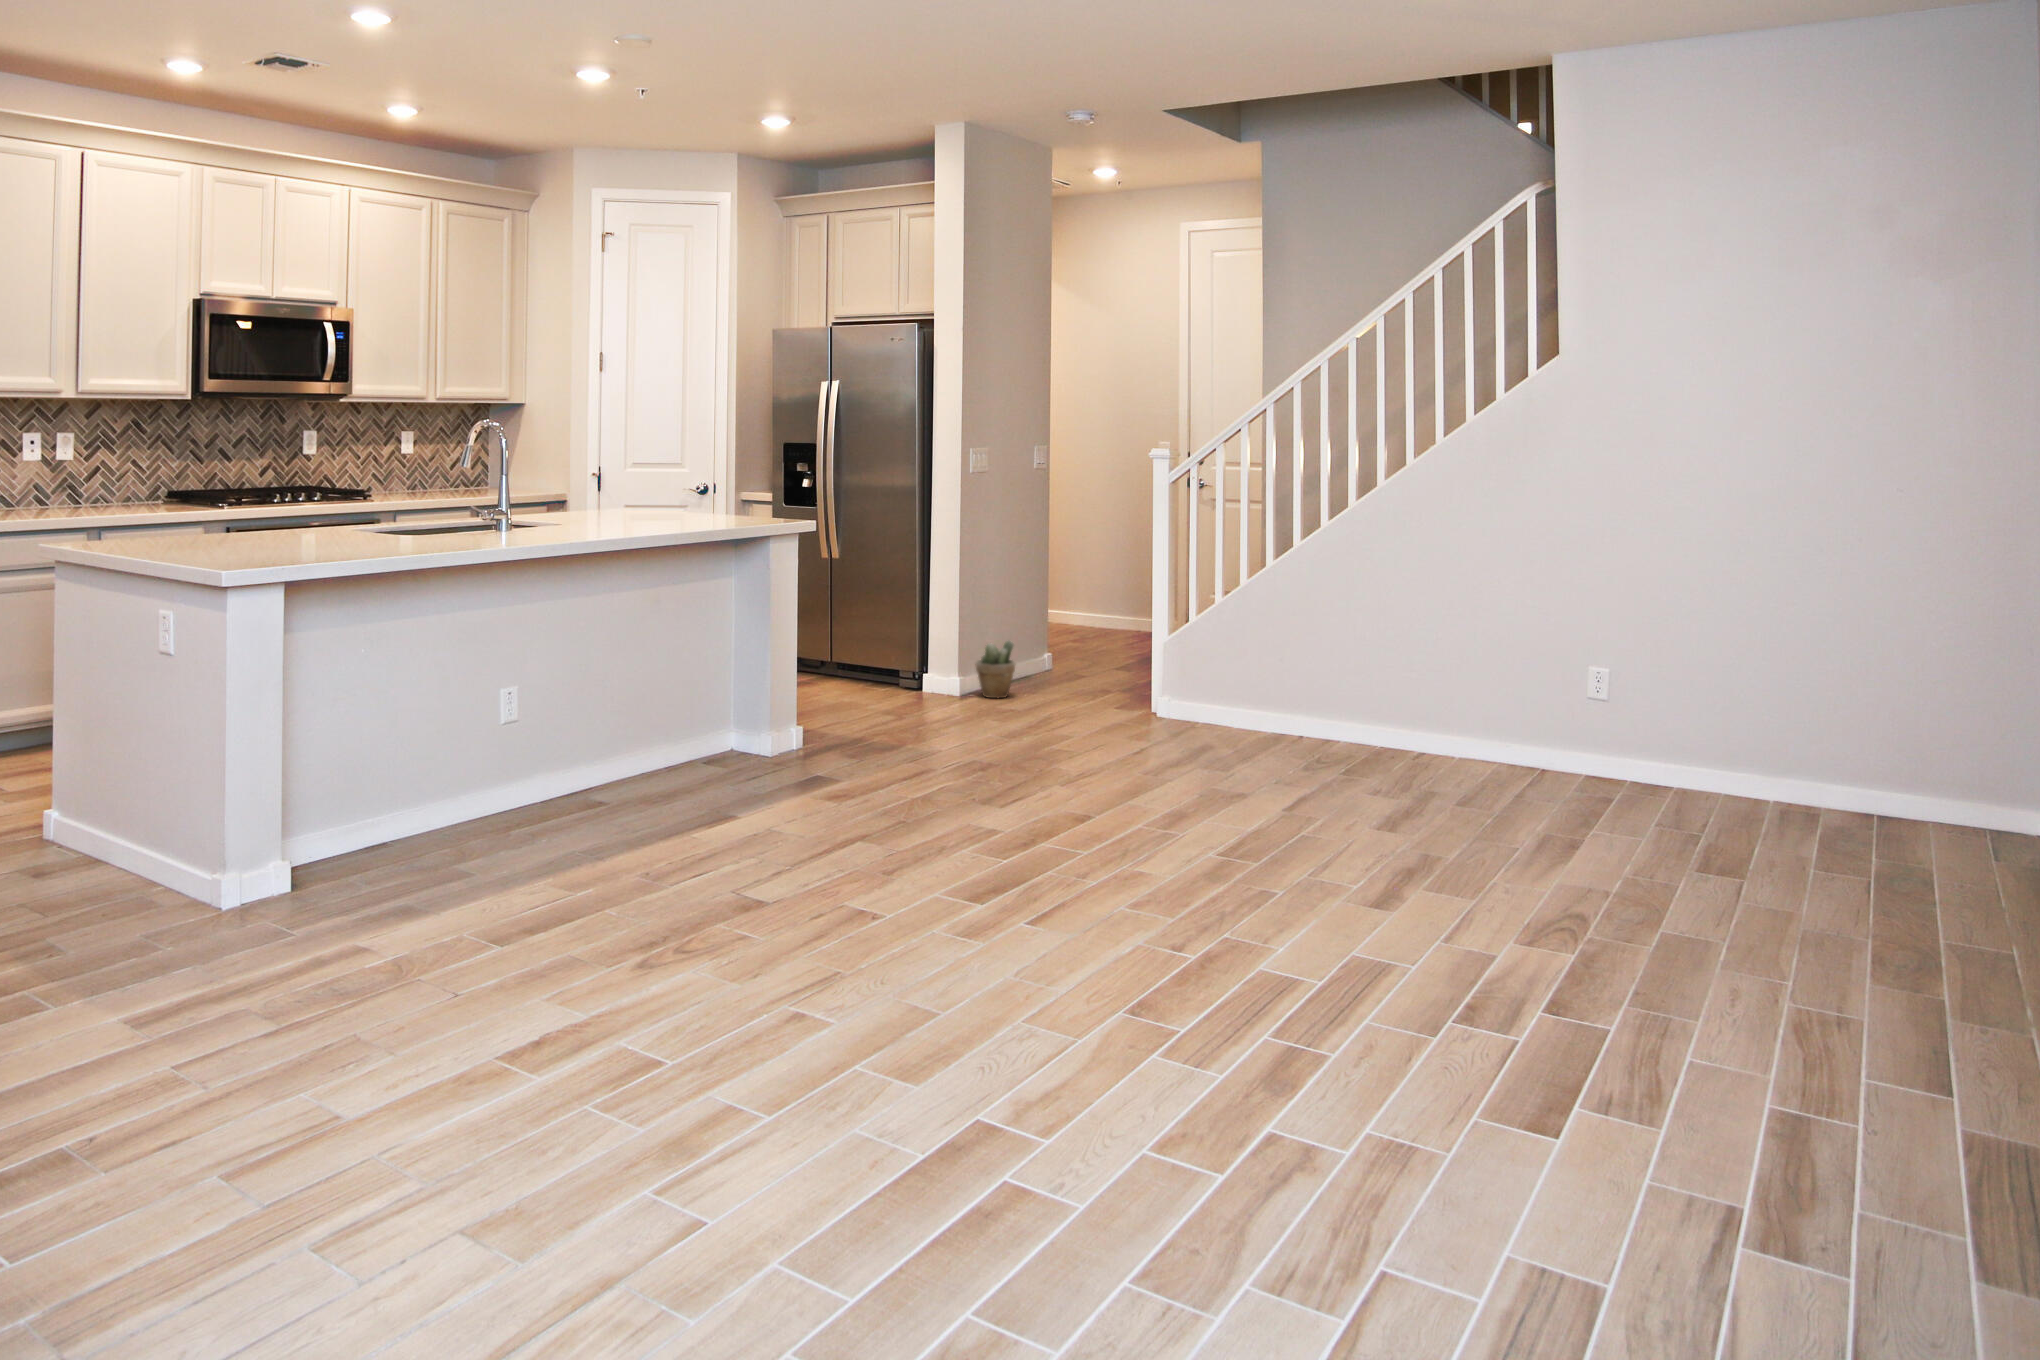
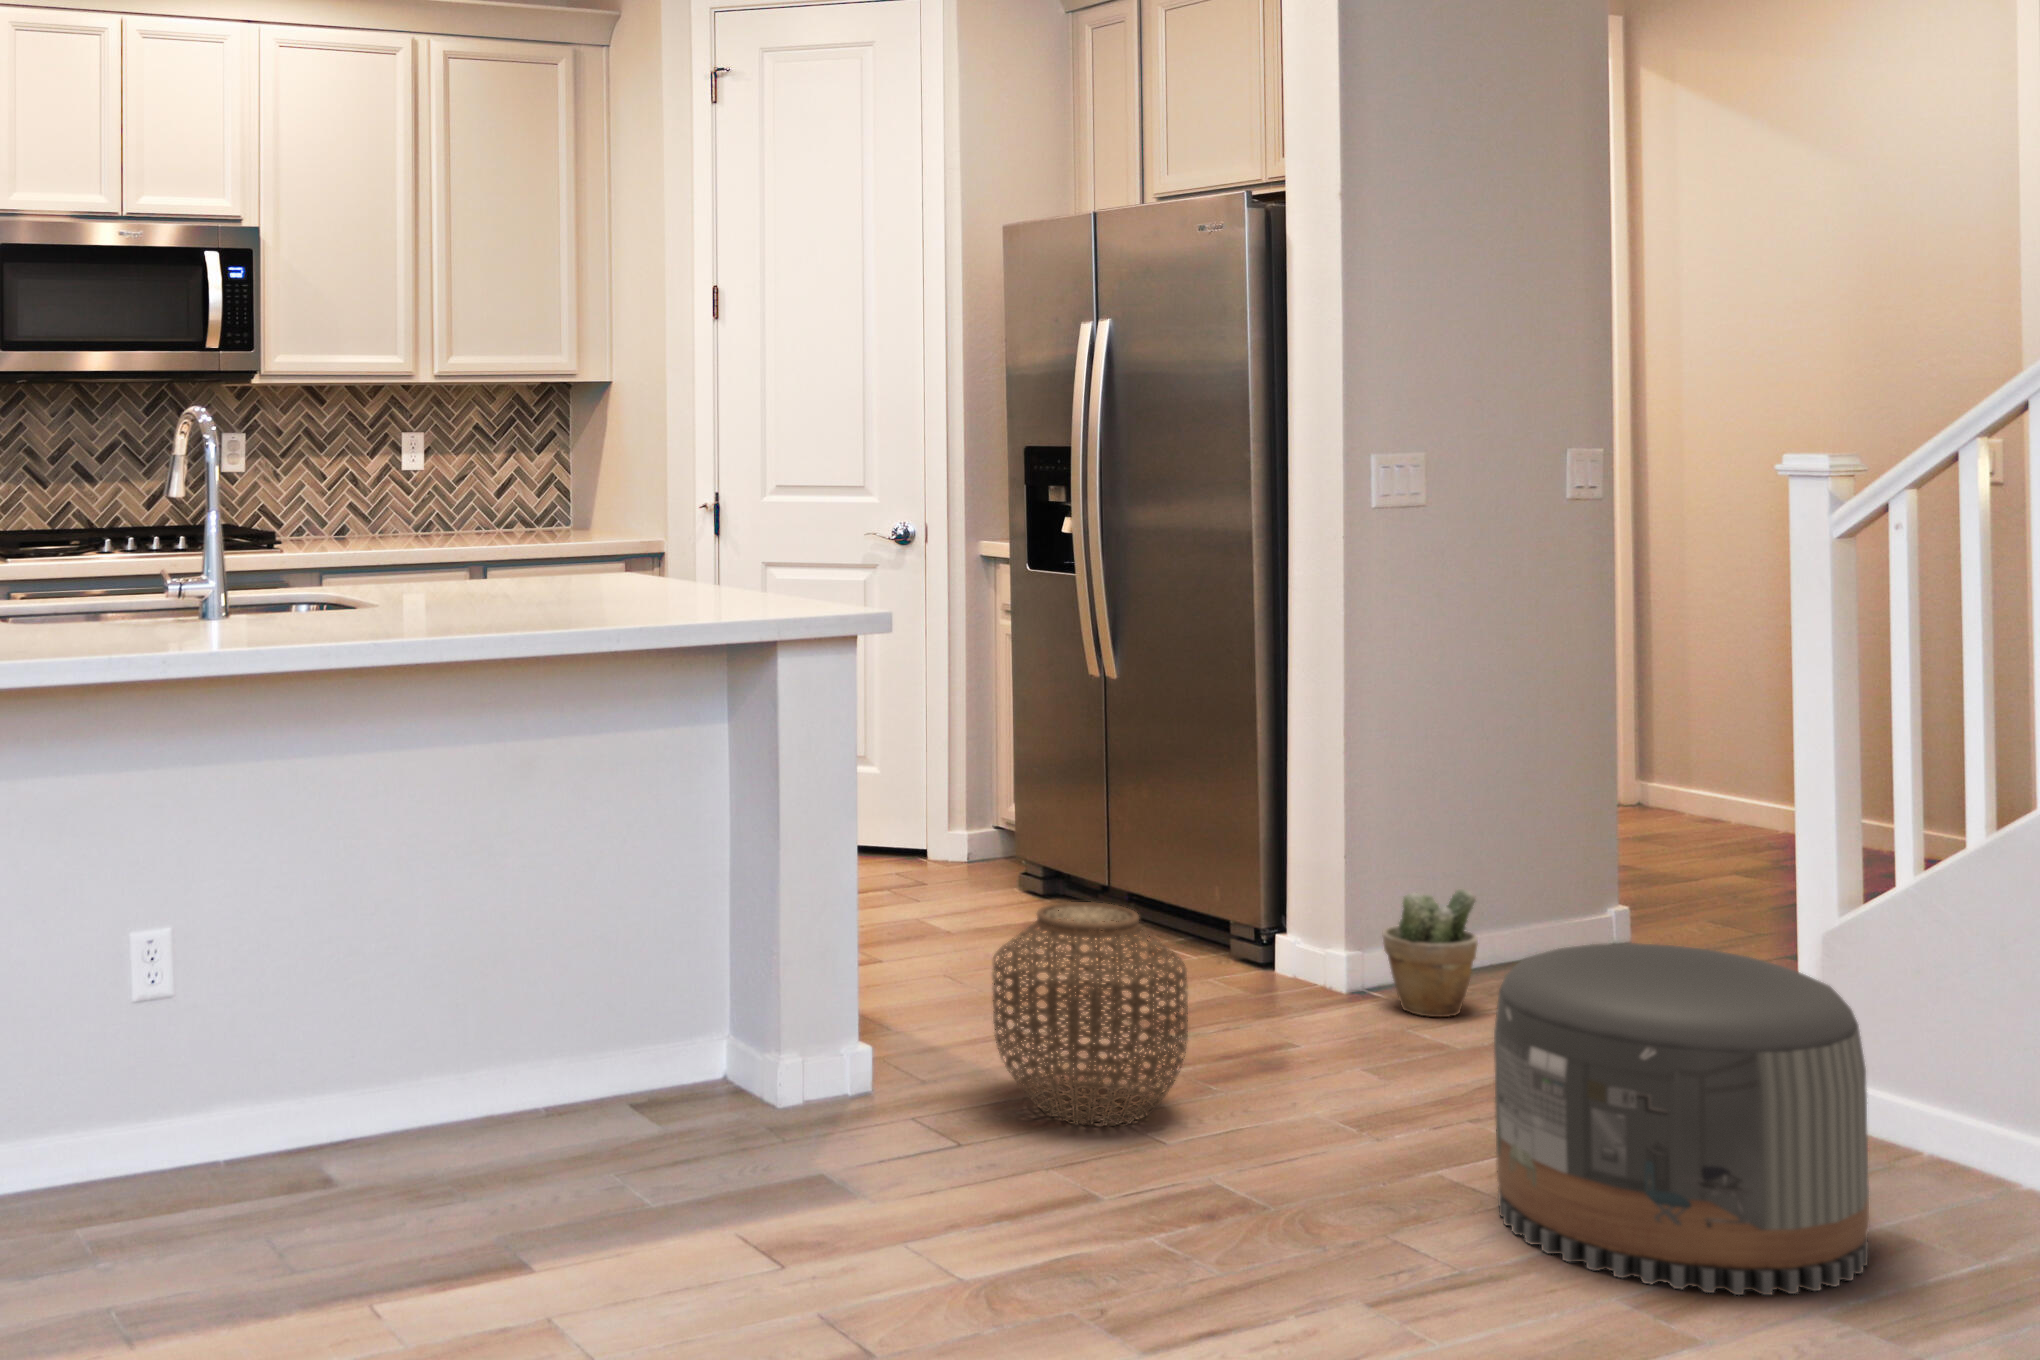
pouf: none [1087,644,1221,770] -> present [1494,943,1869,1295]
woven basket: none [862,649,948,747] -> present [993,902,1188,1126]

